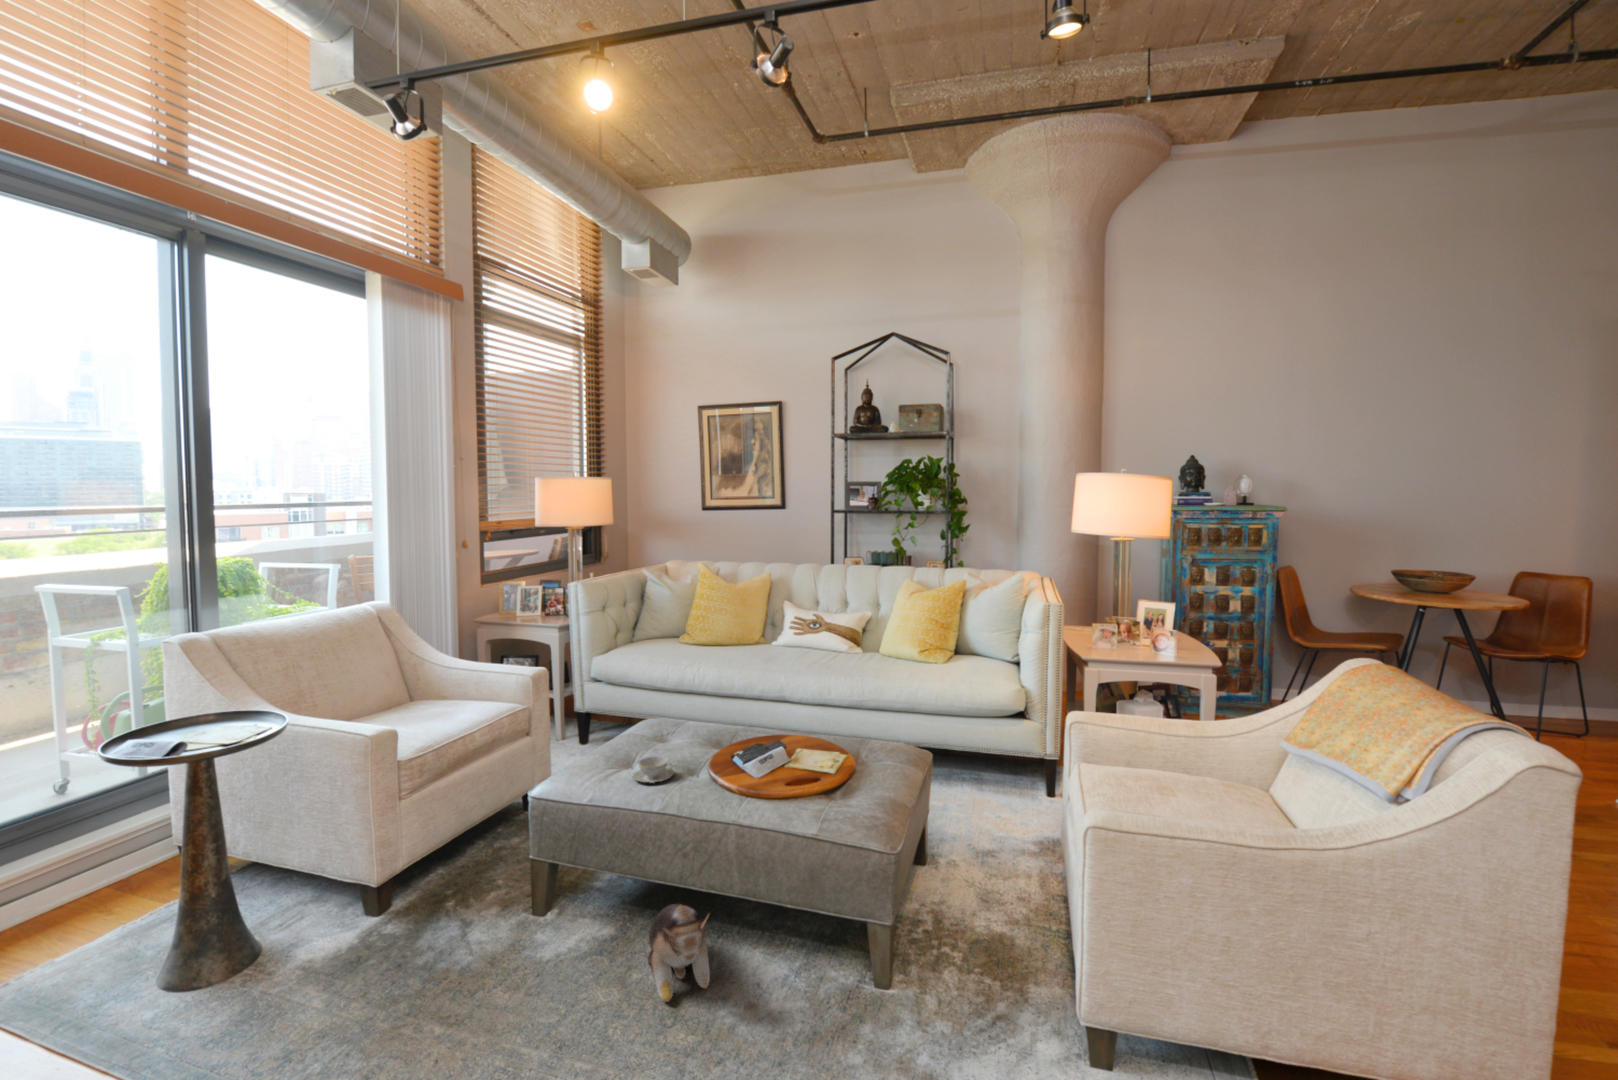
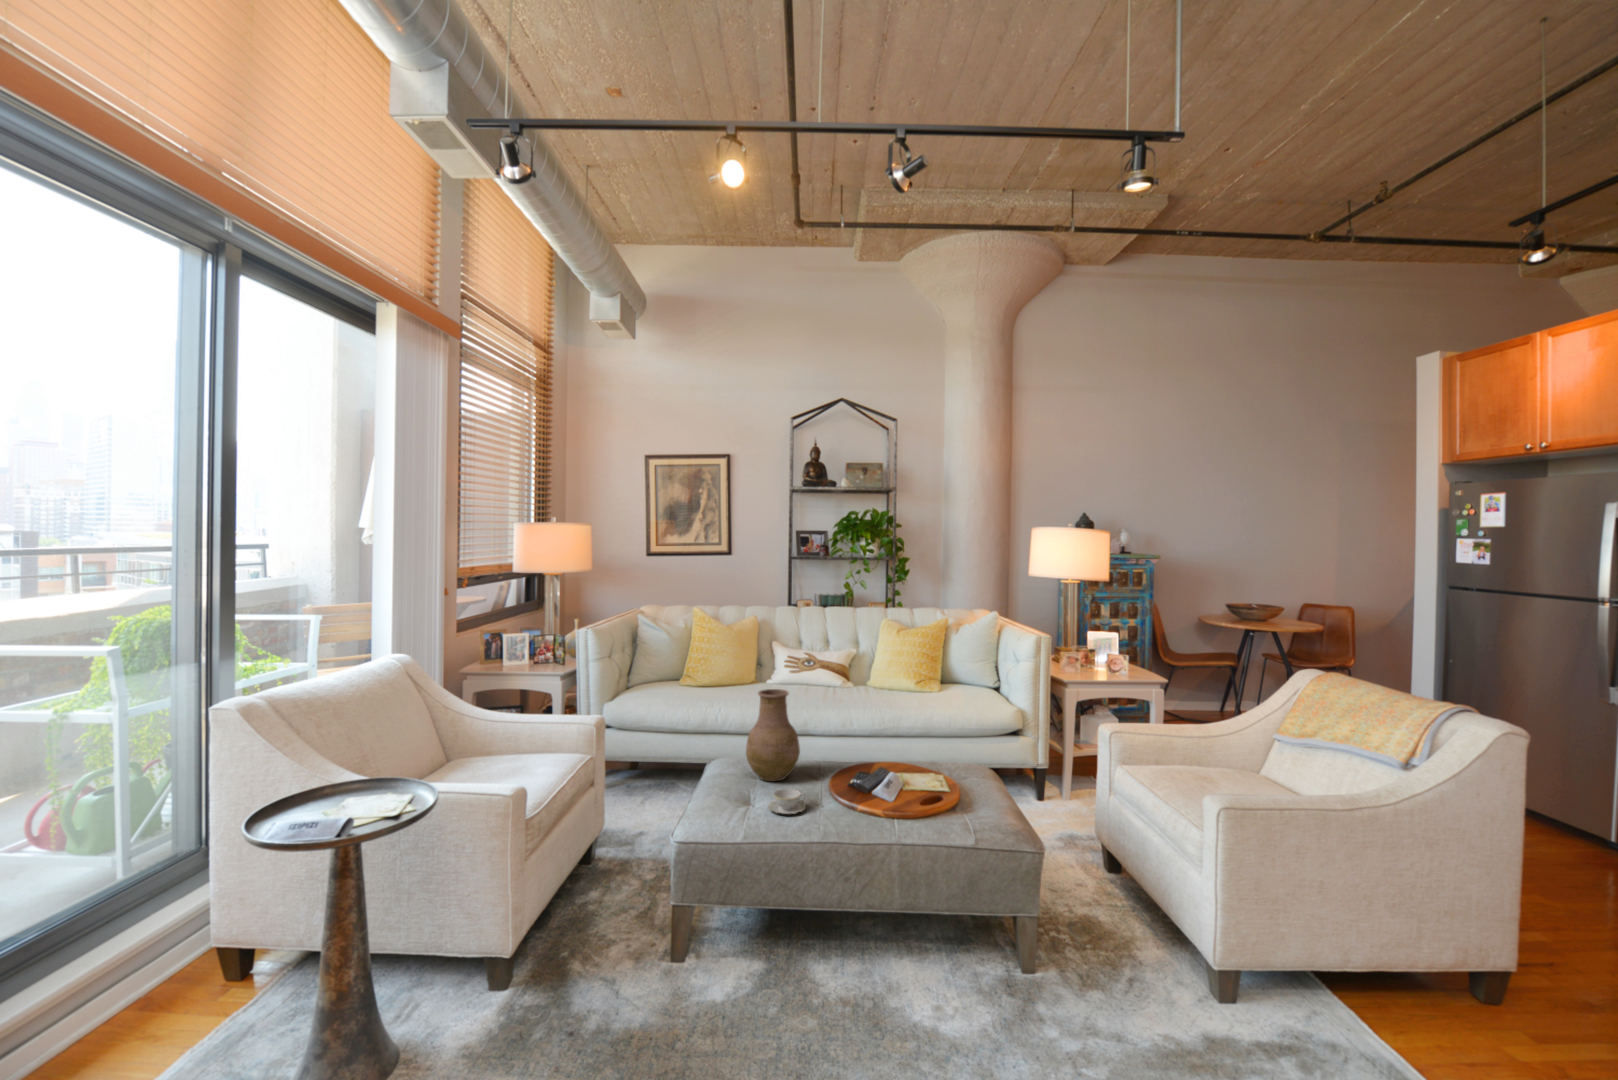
vase: none [648,652,706,748] -> present [746,689,800,782]
plush toy: present [648,904,710,1002] -> none [804,922,912,1019]

